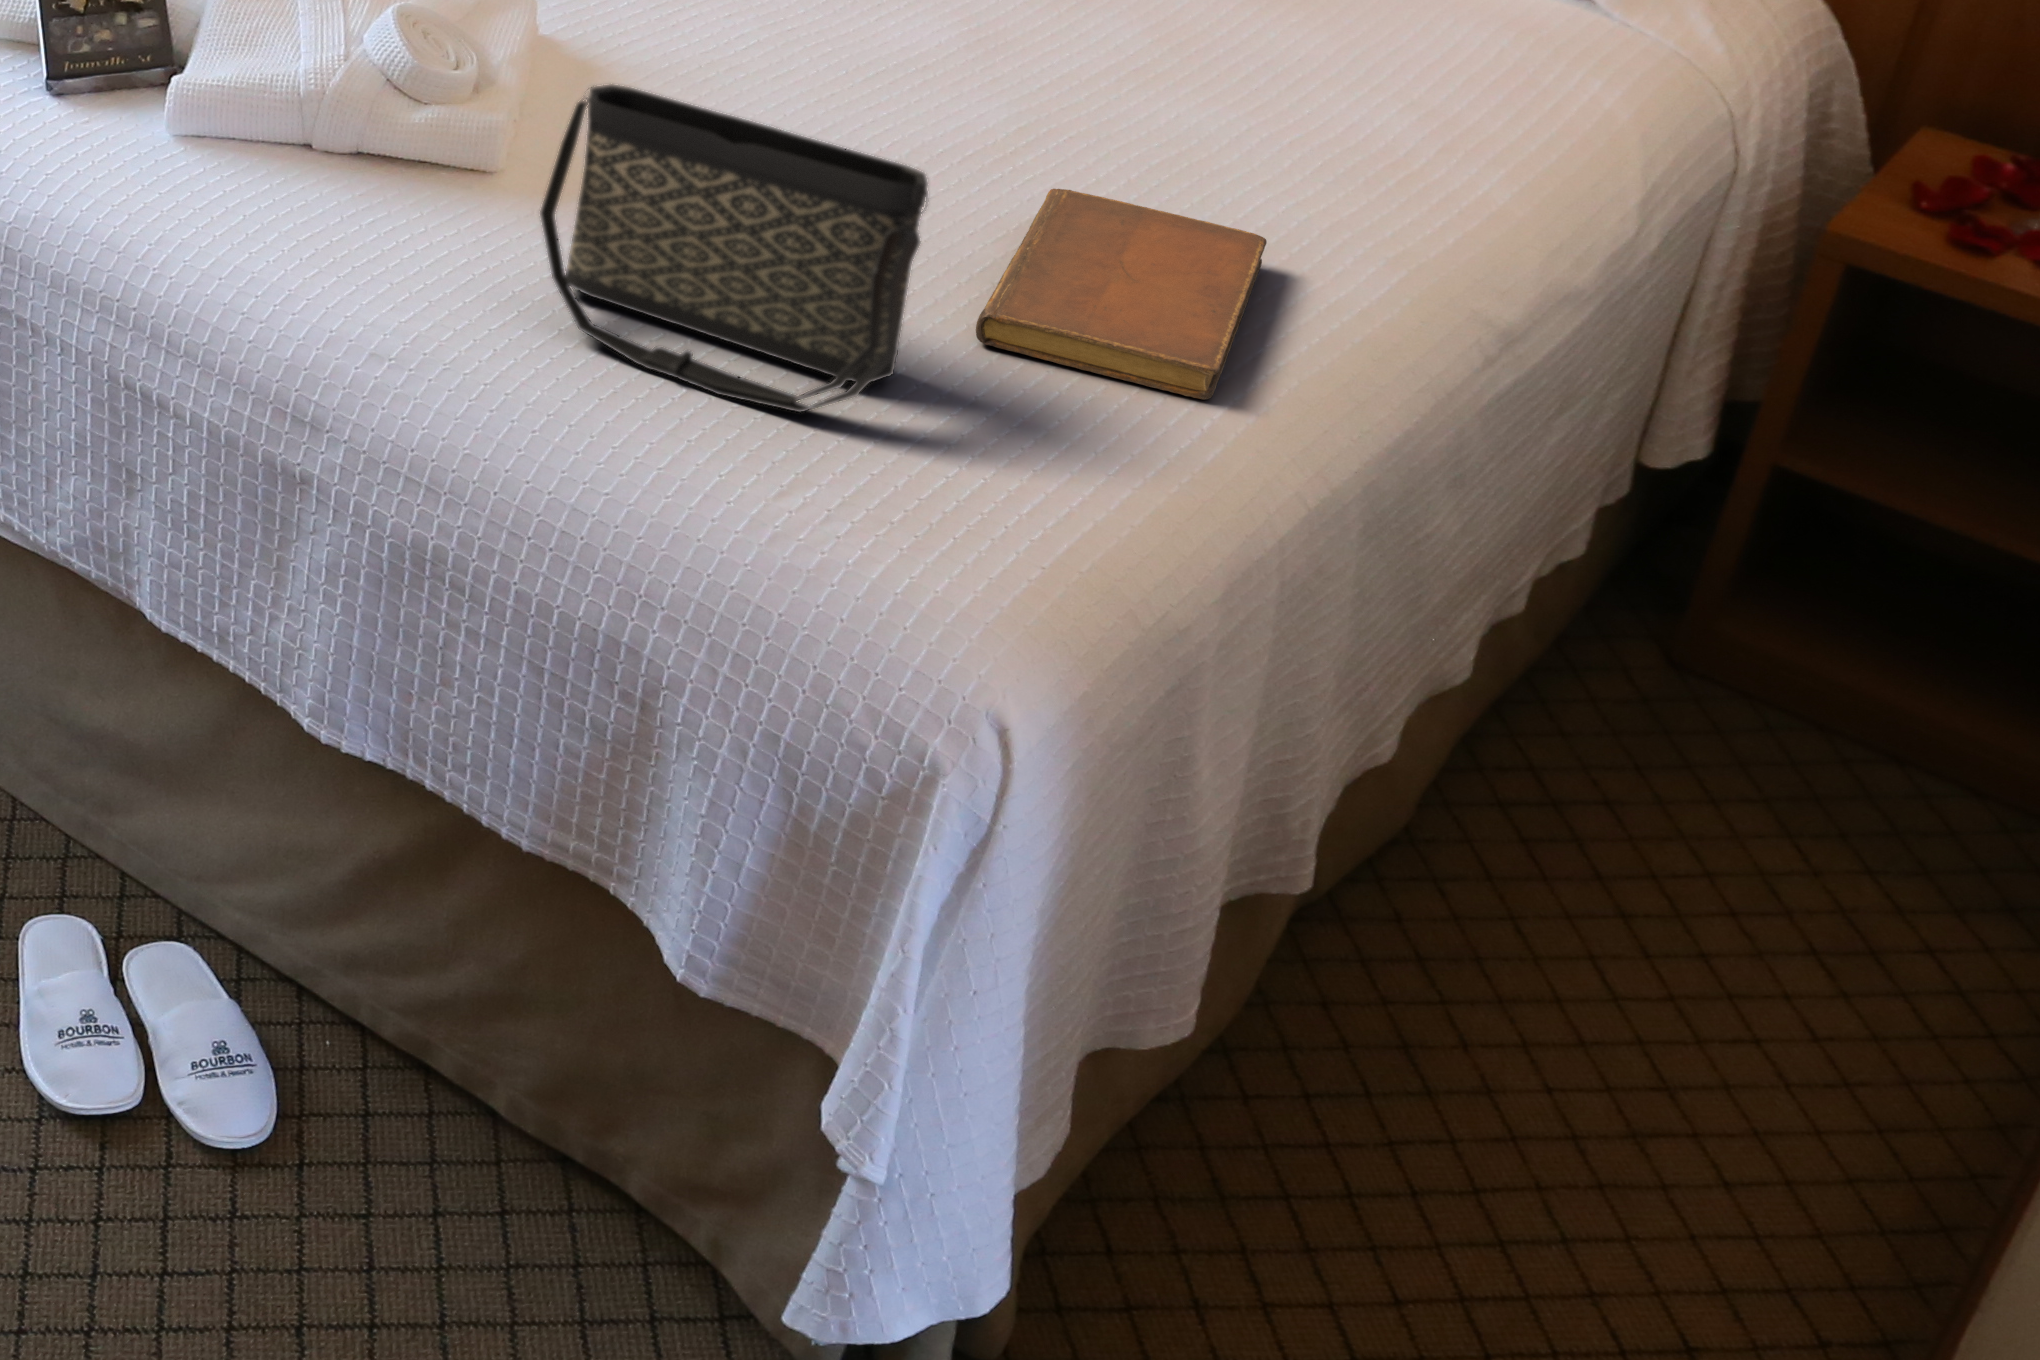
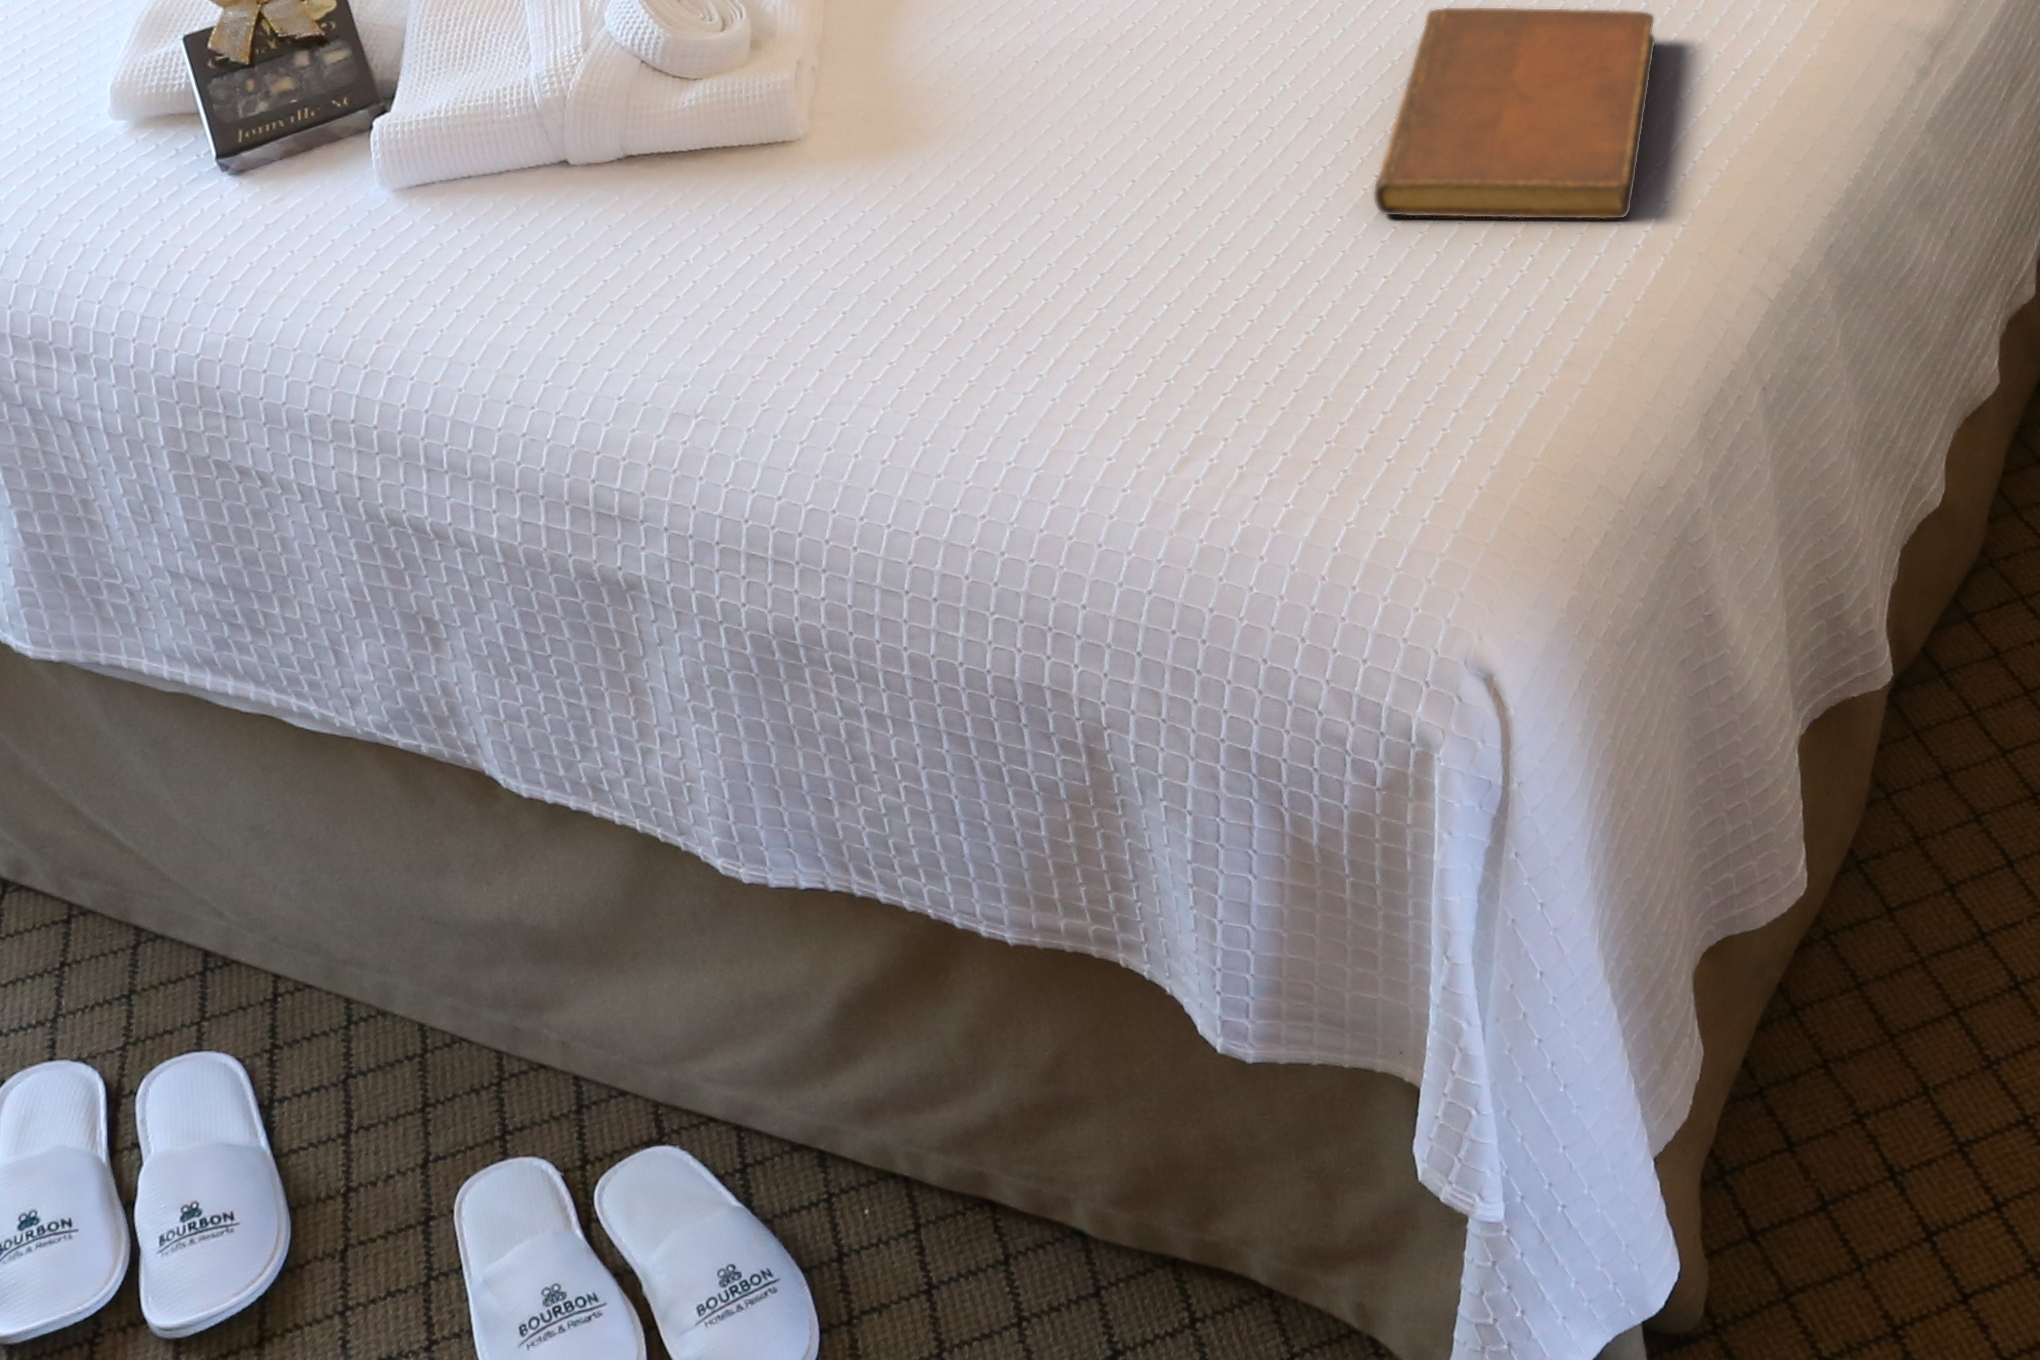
handbag: present [540,85,928,413] -> none [853,34,1294,364]

